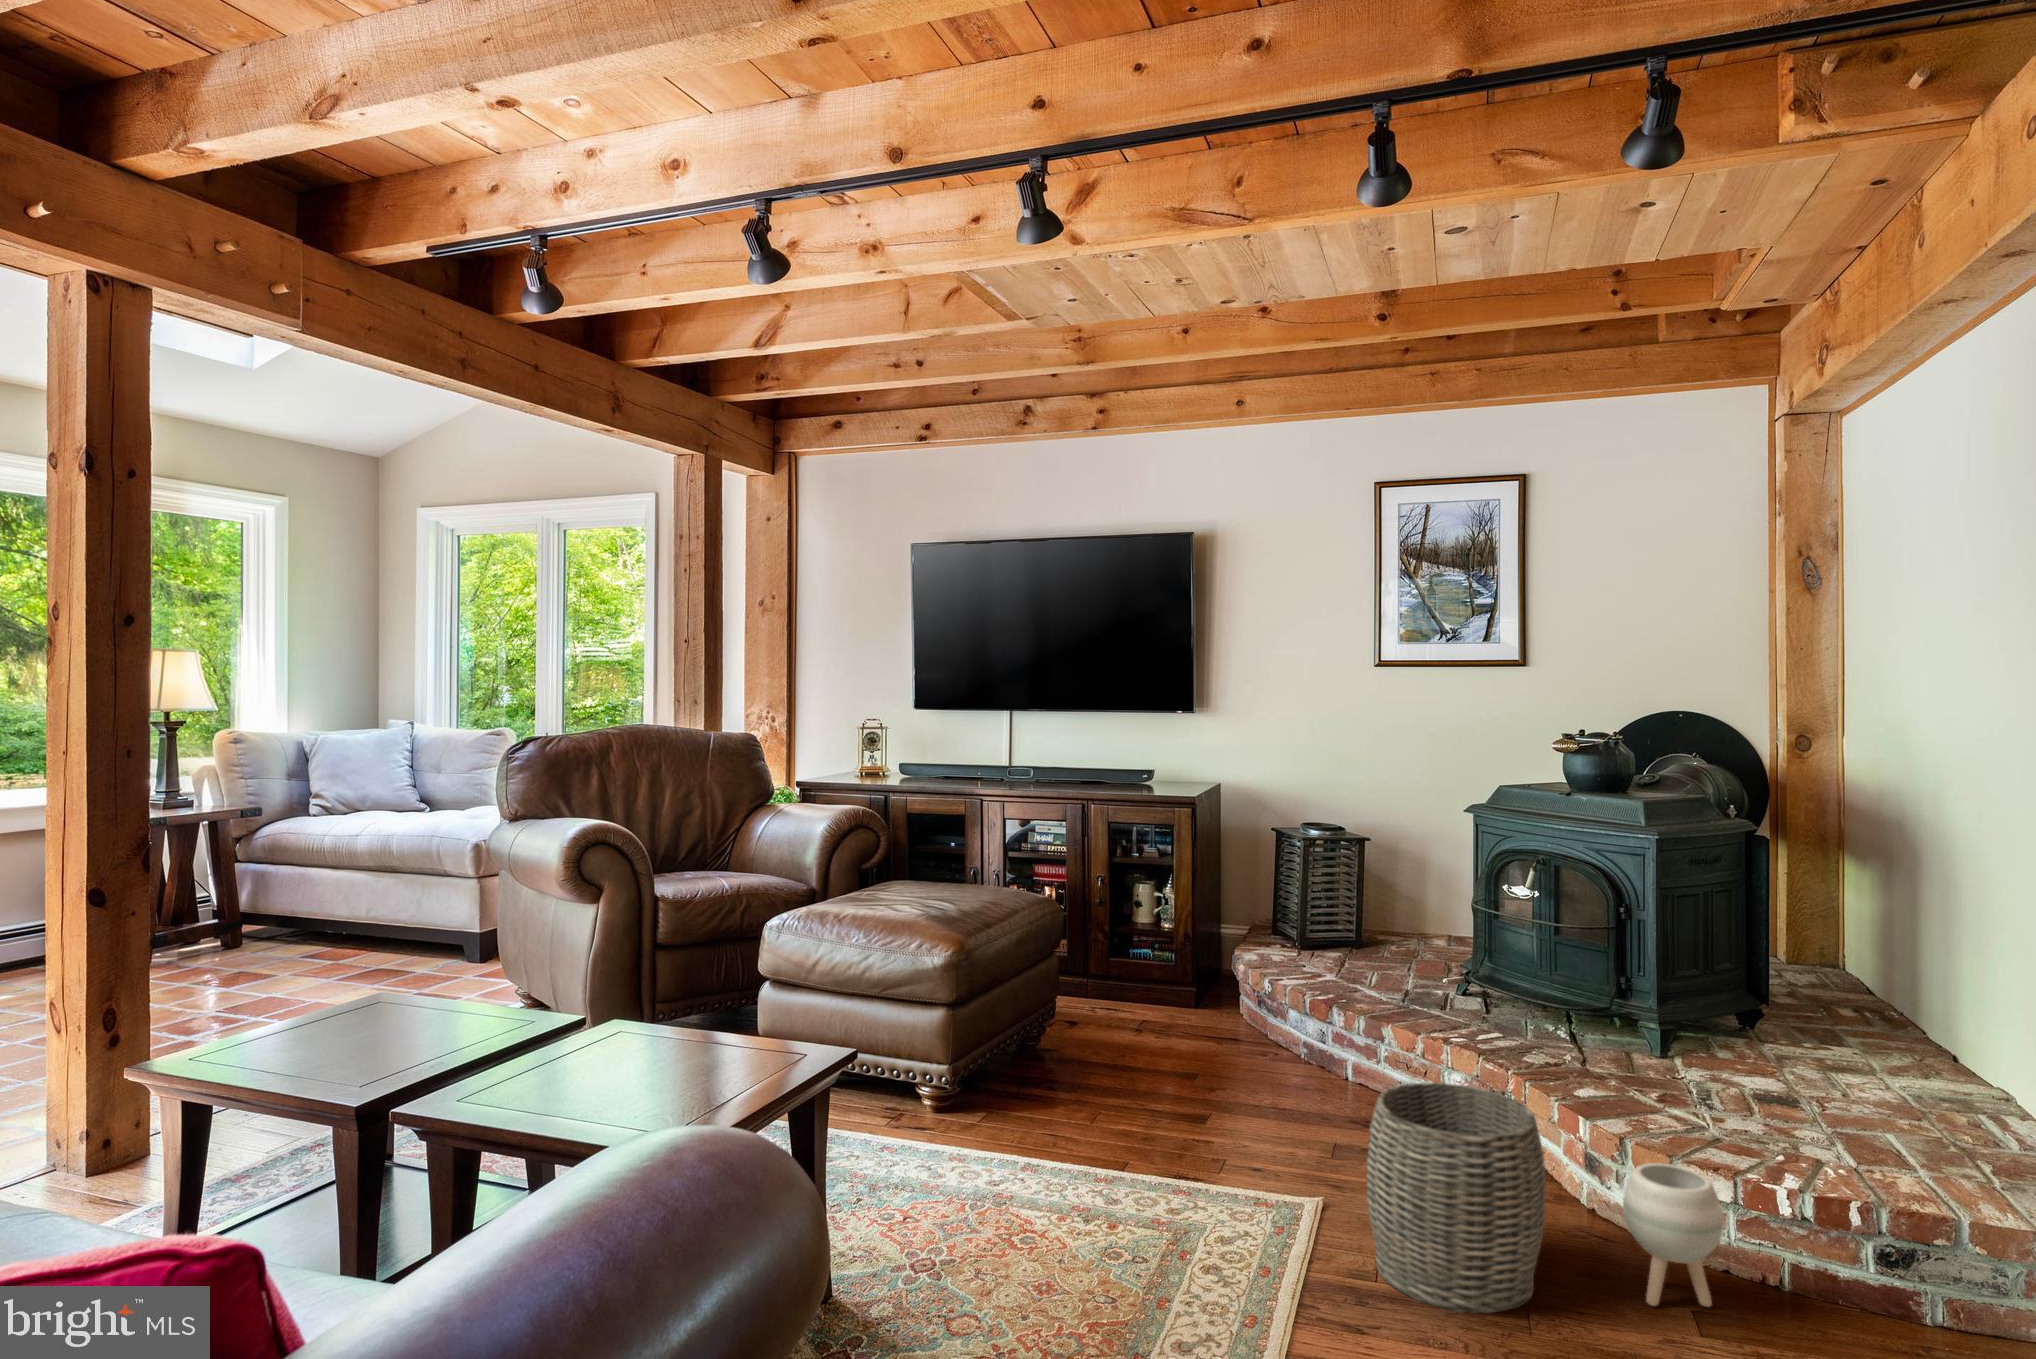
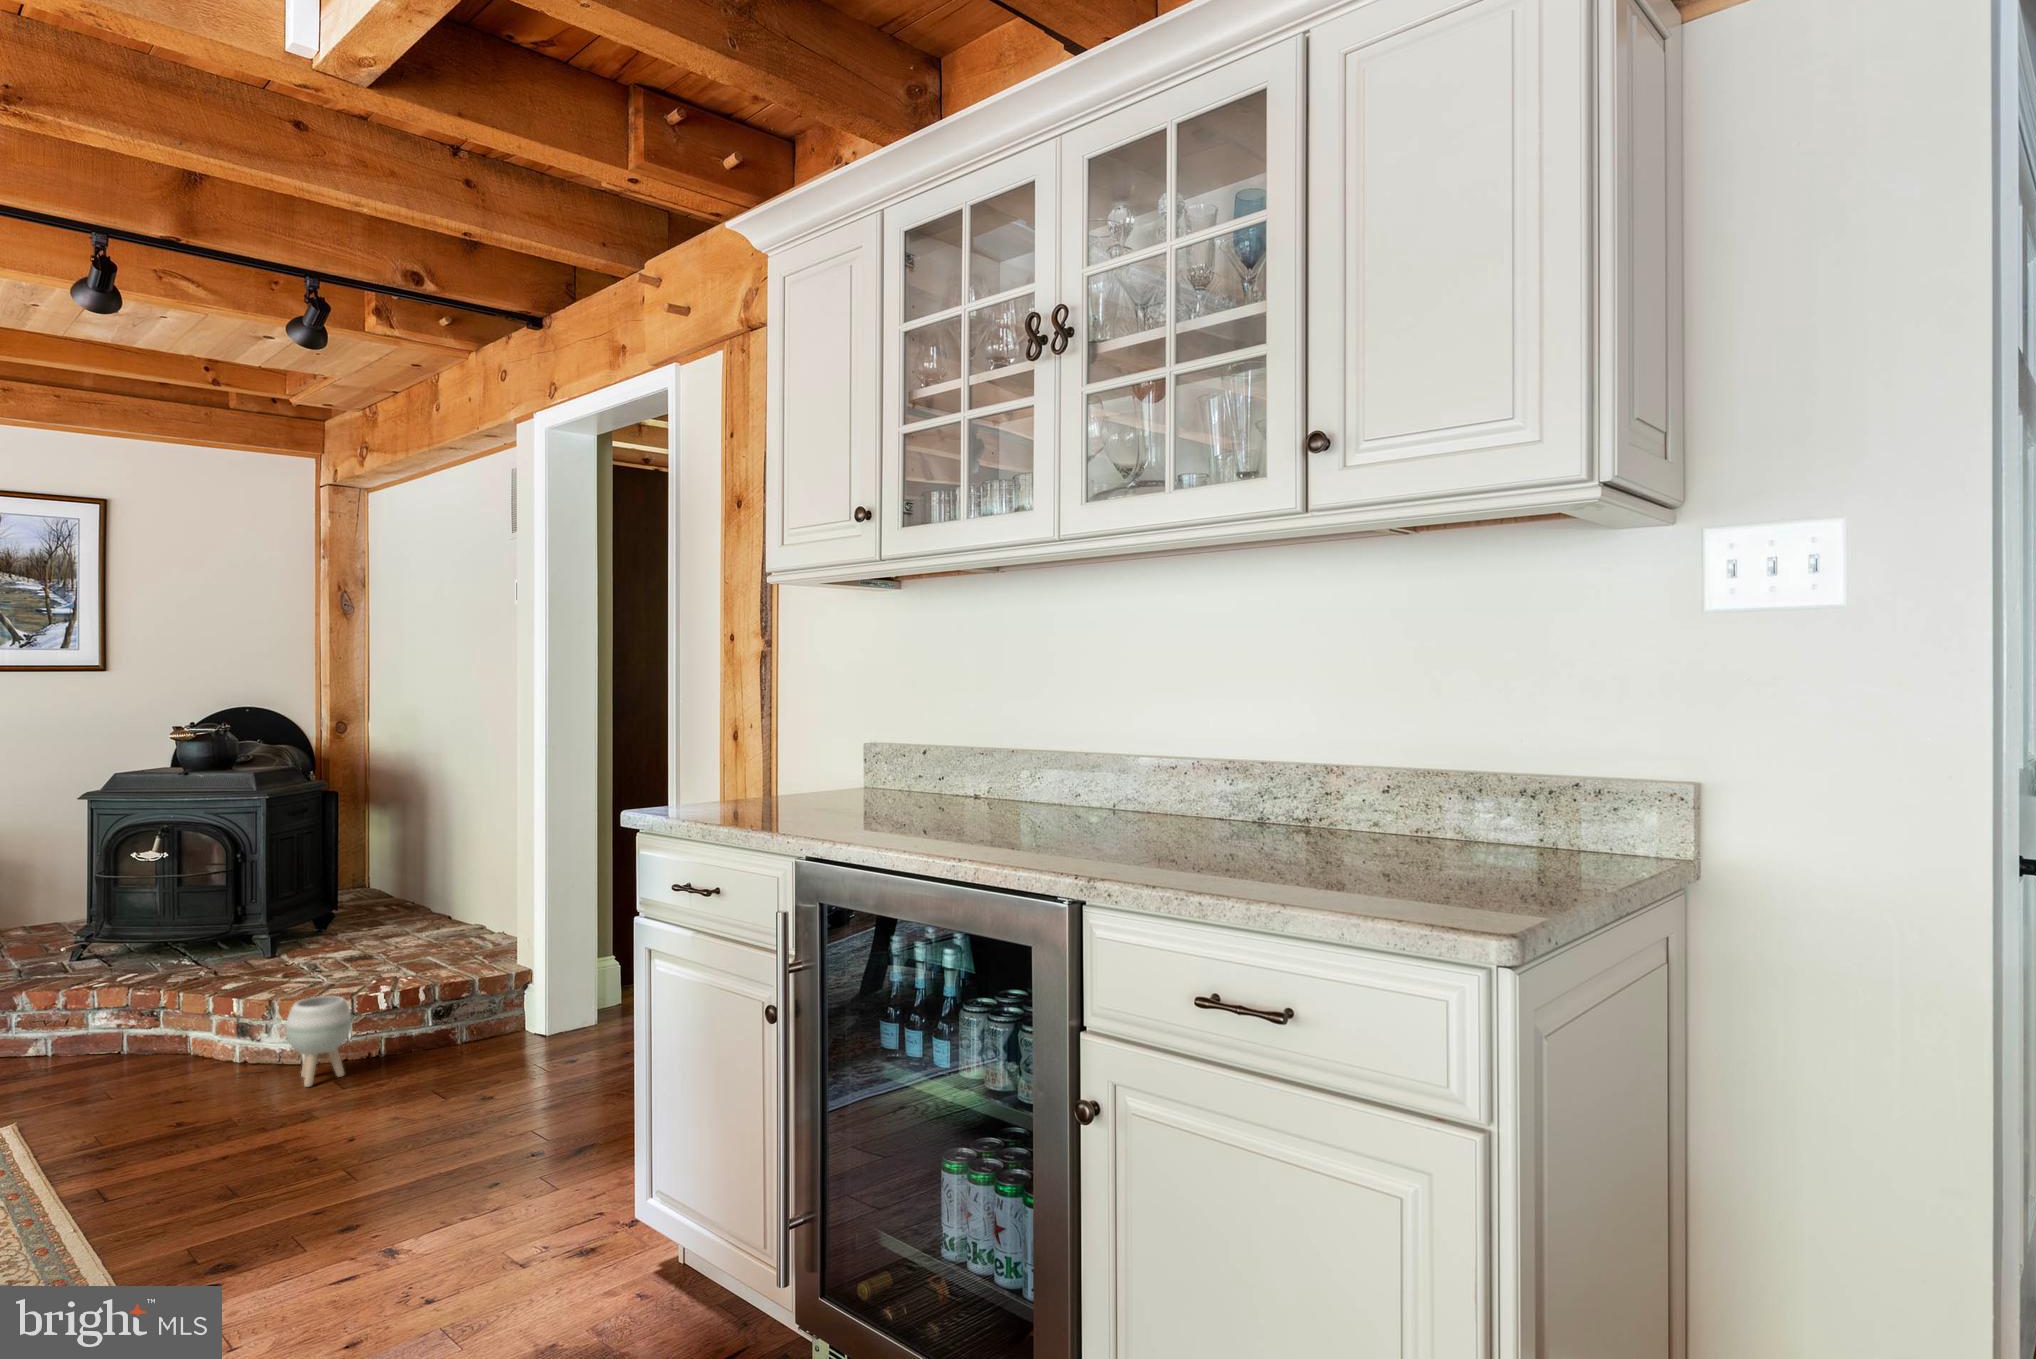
woven basket: present [1367,1083,1546,1313] -> none [83,983,236,1140]

